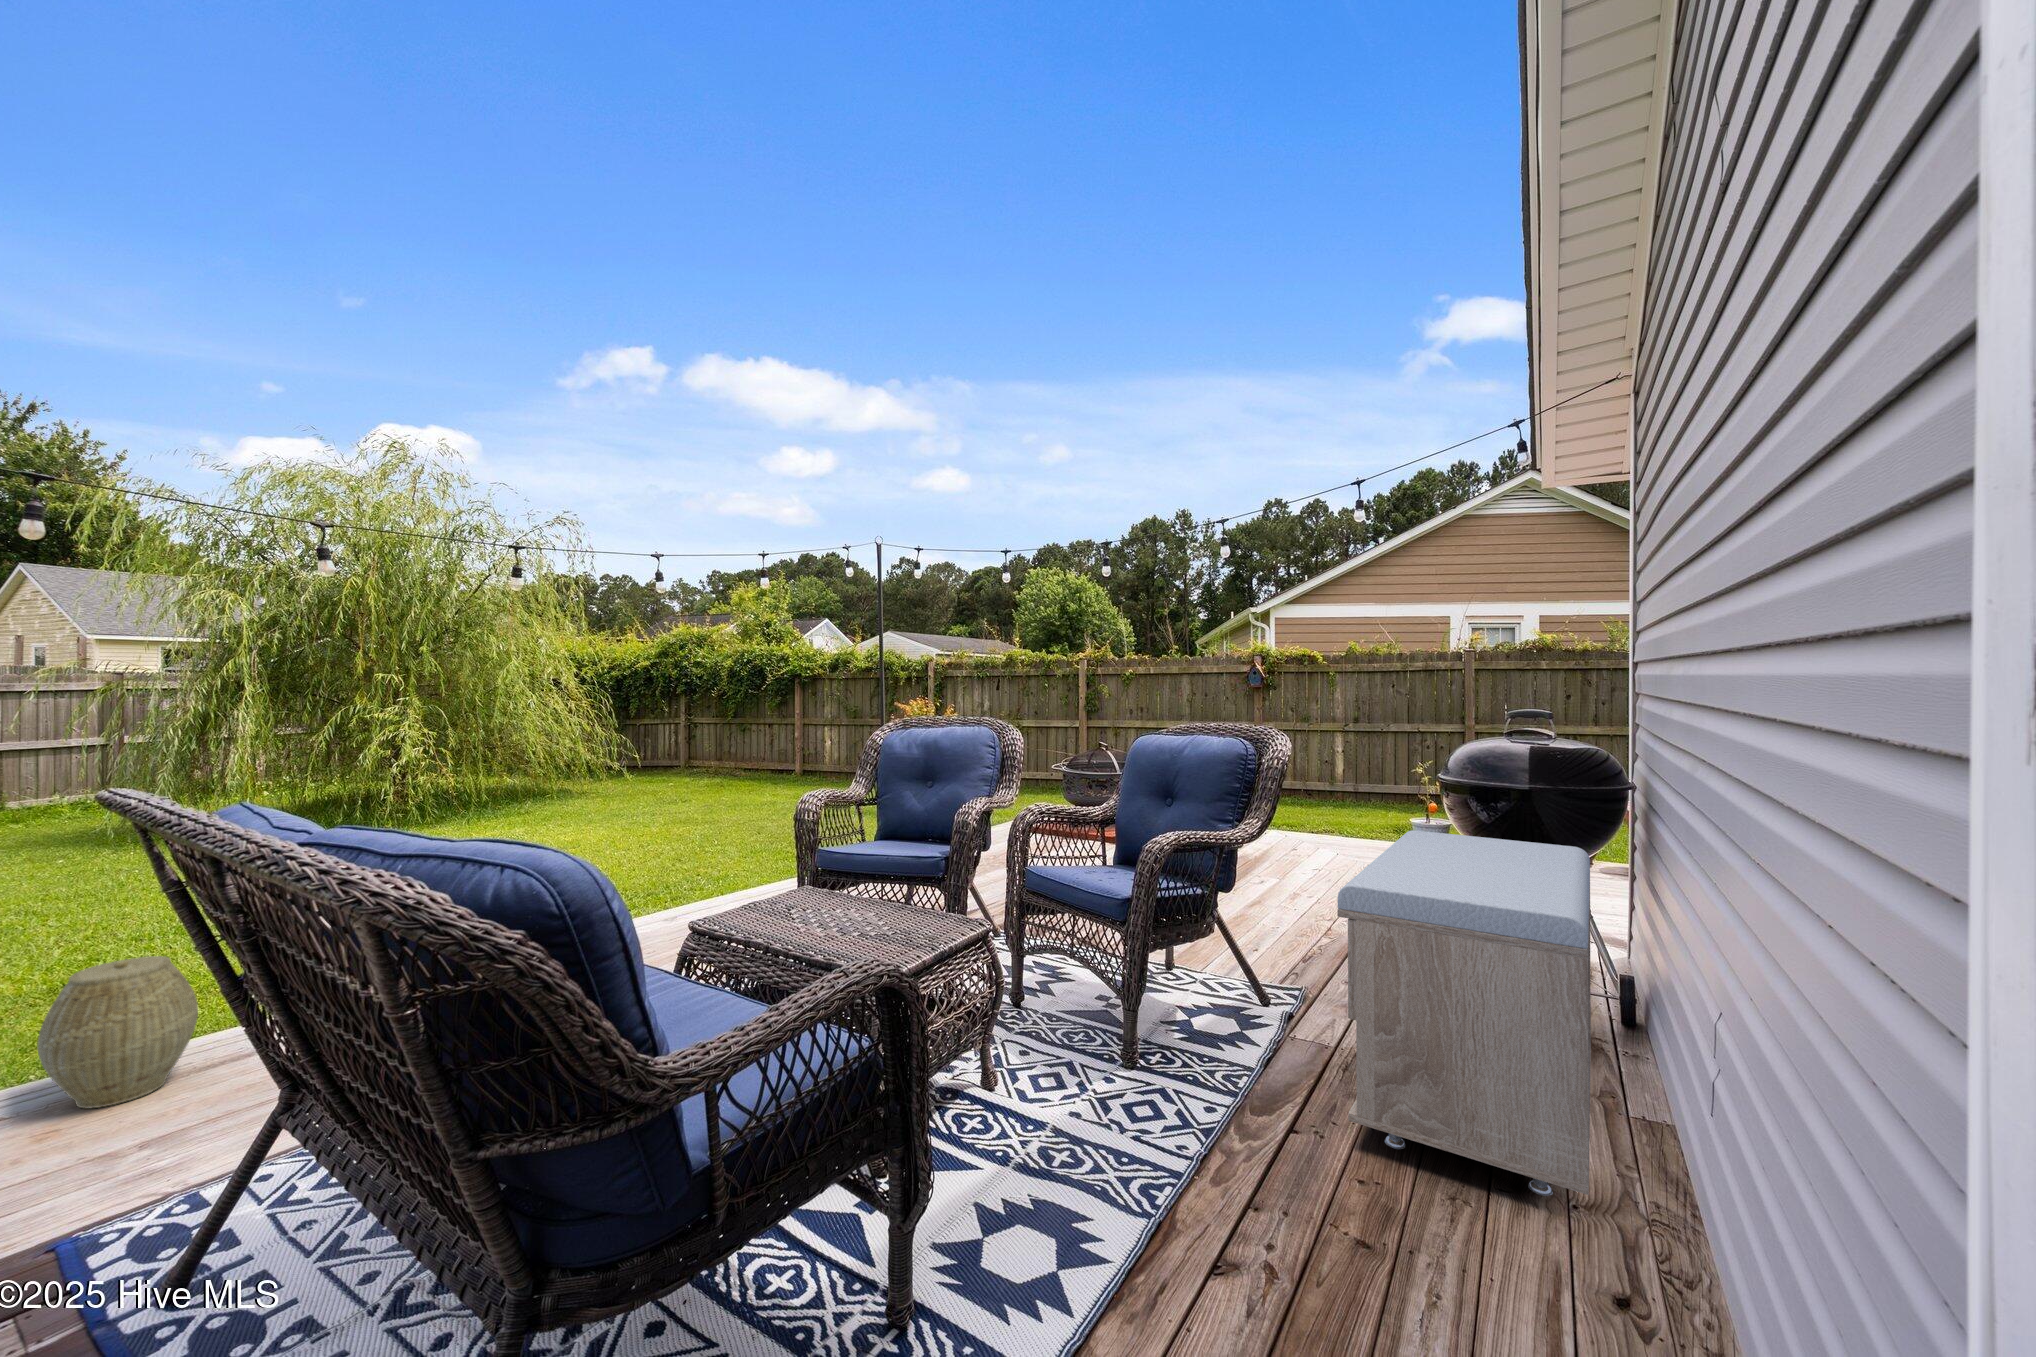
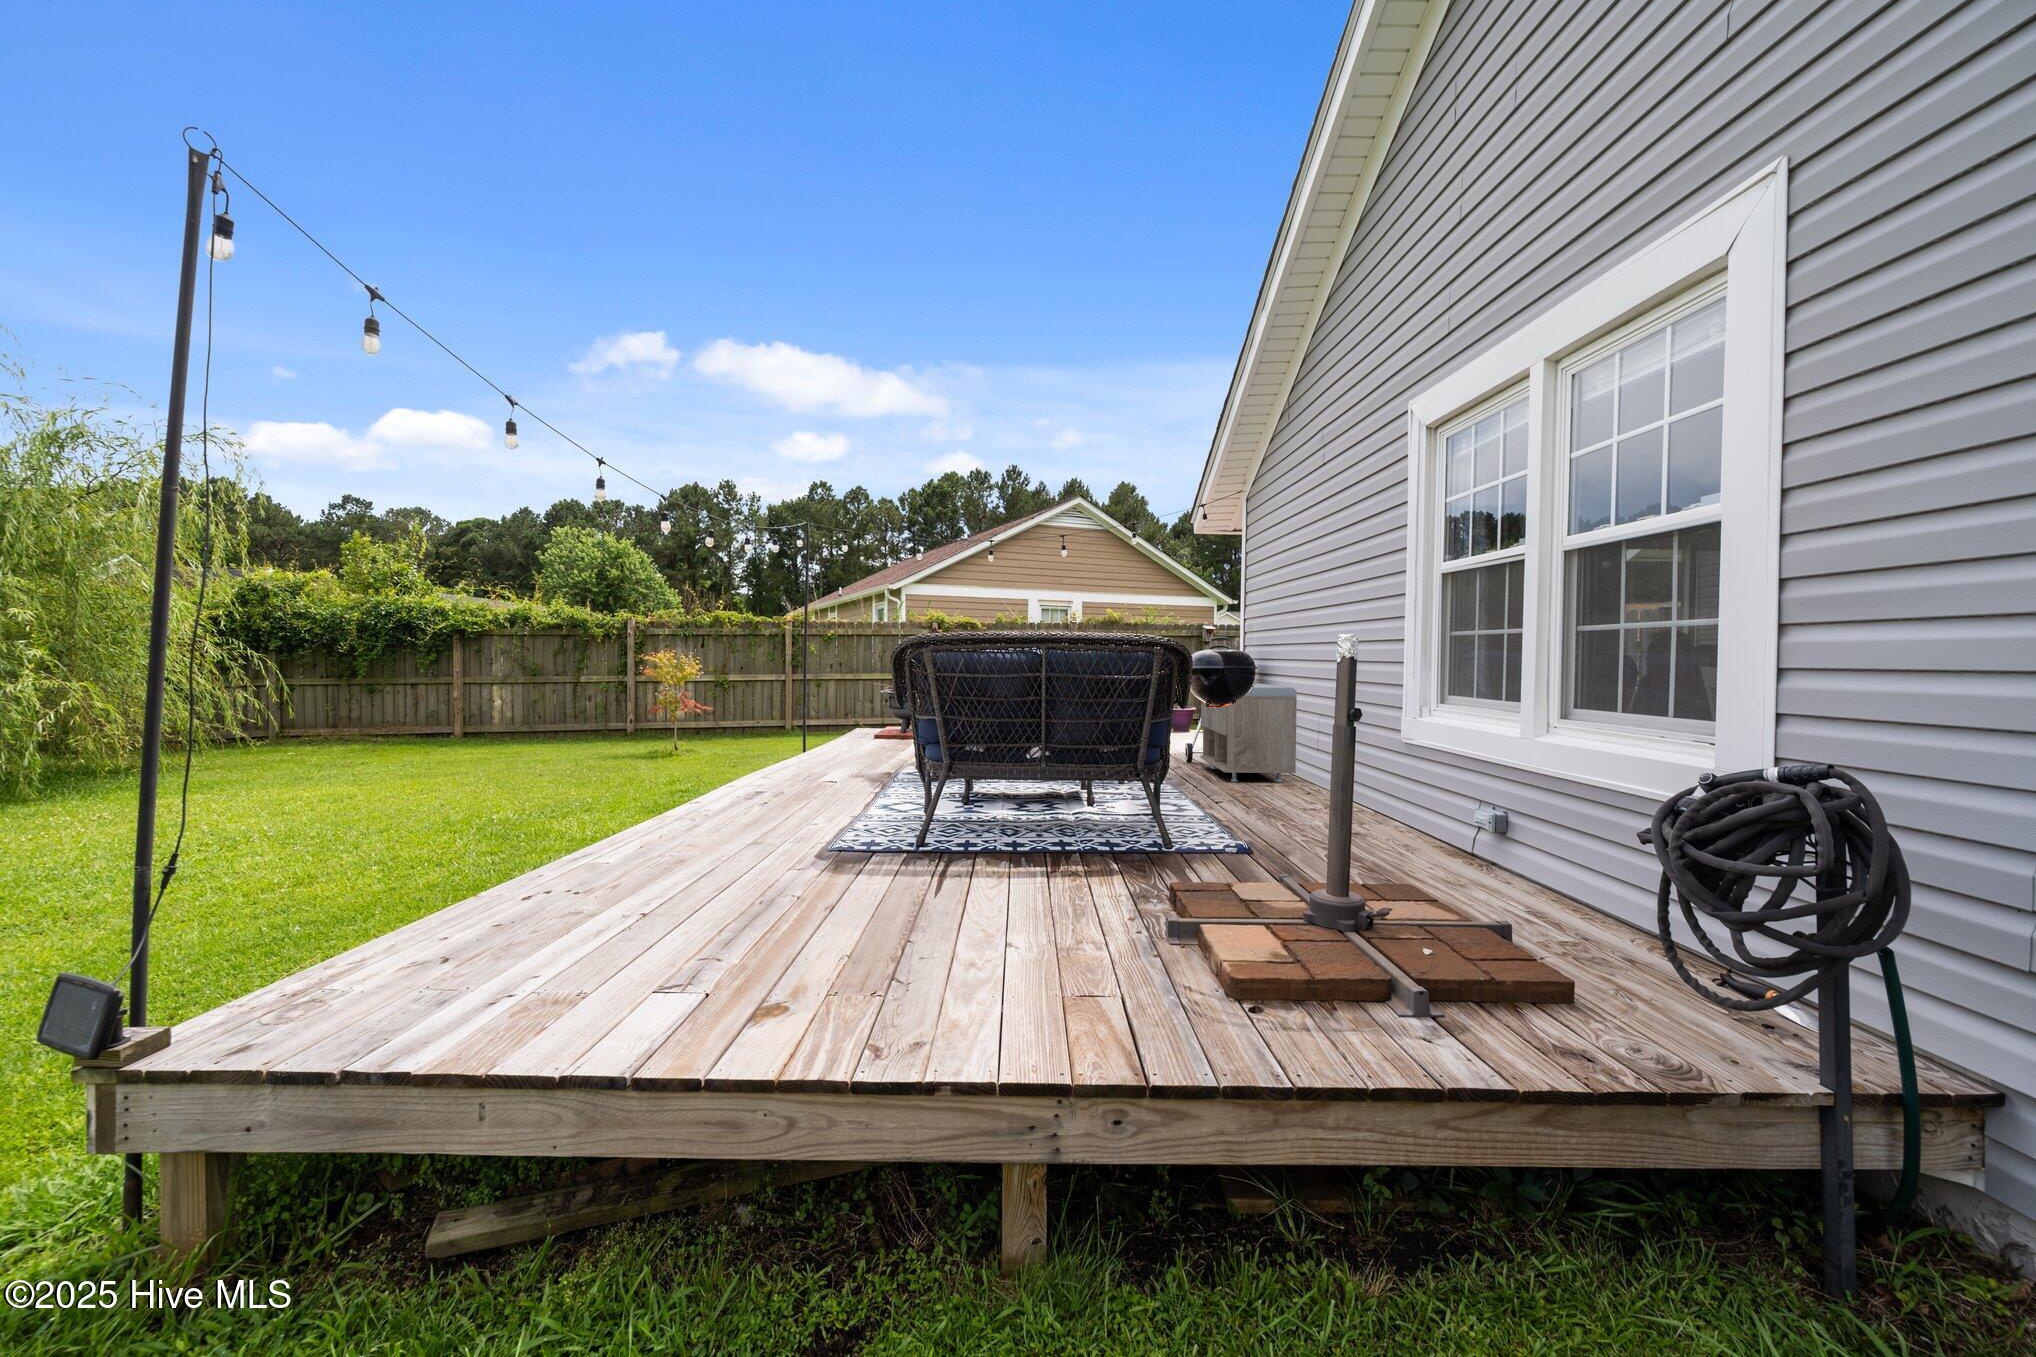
woven basket: present [37,956,198,1108] -> none [679,753,746,833]

